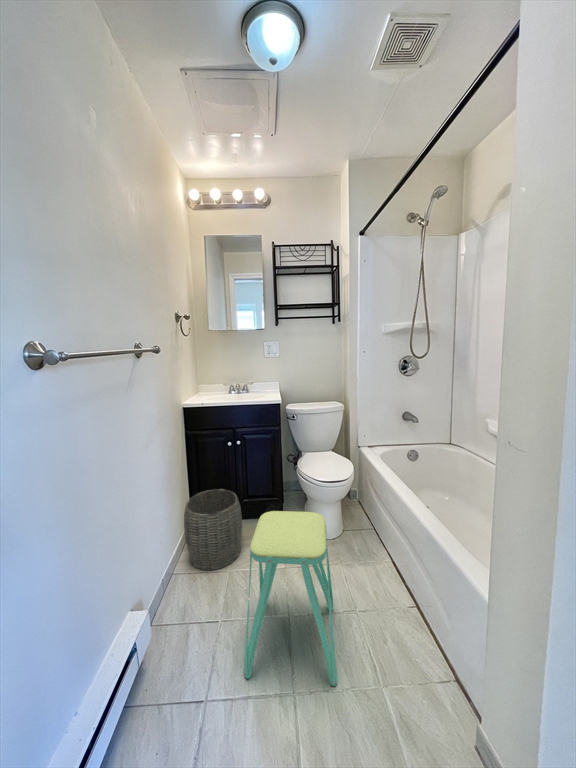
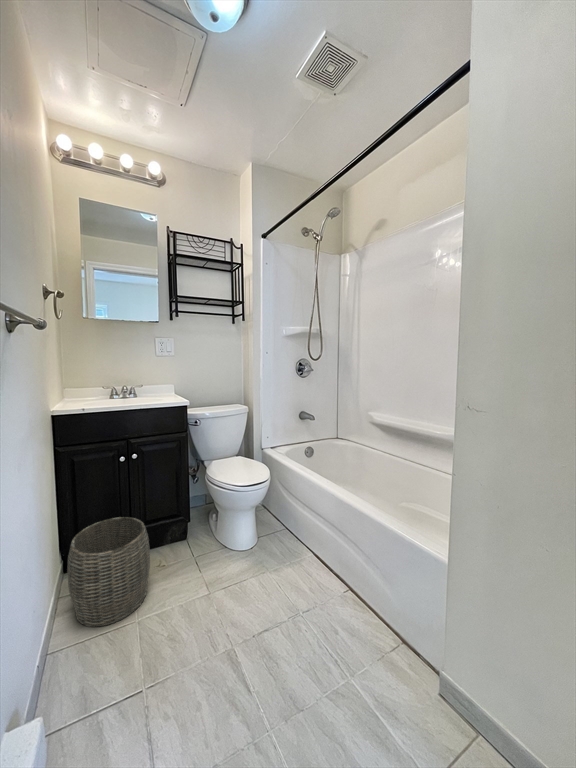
stool: present [244,511,337,686] -> none [195,516,305,727]

